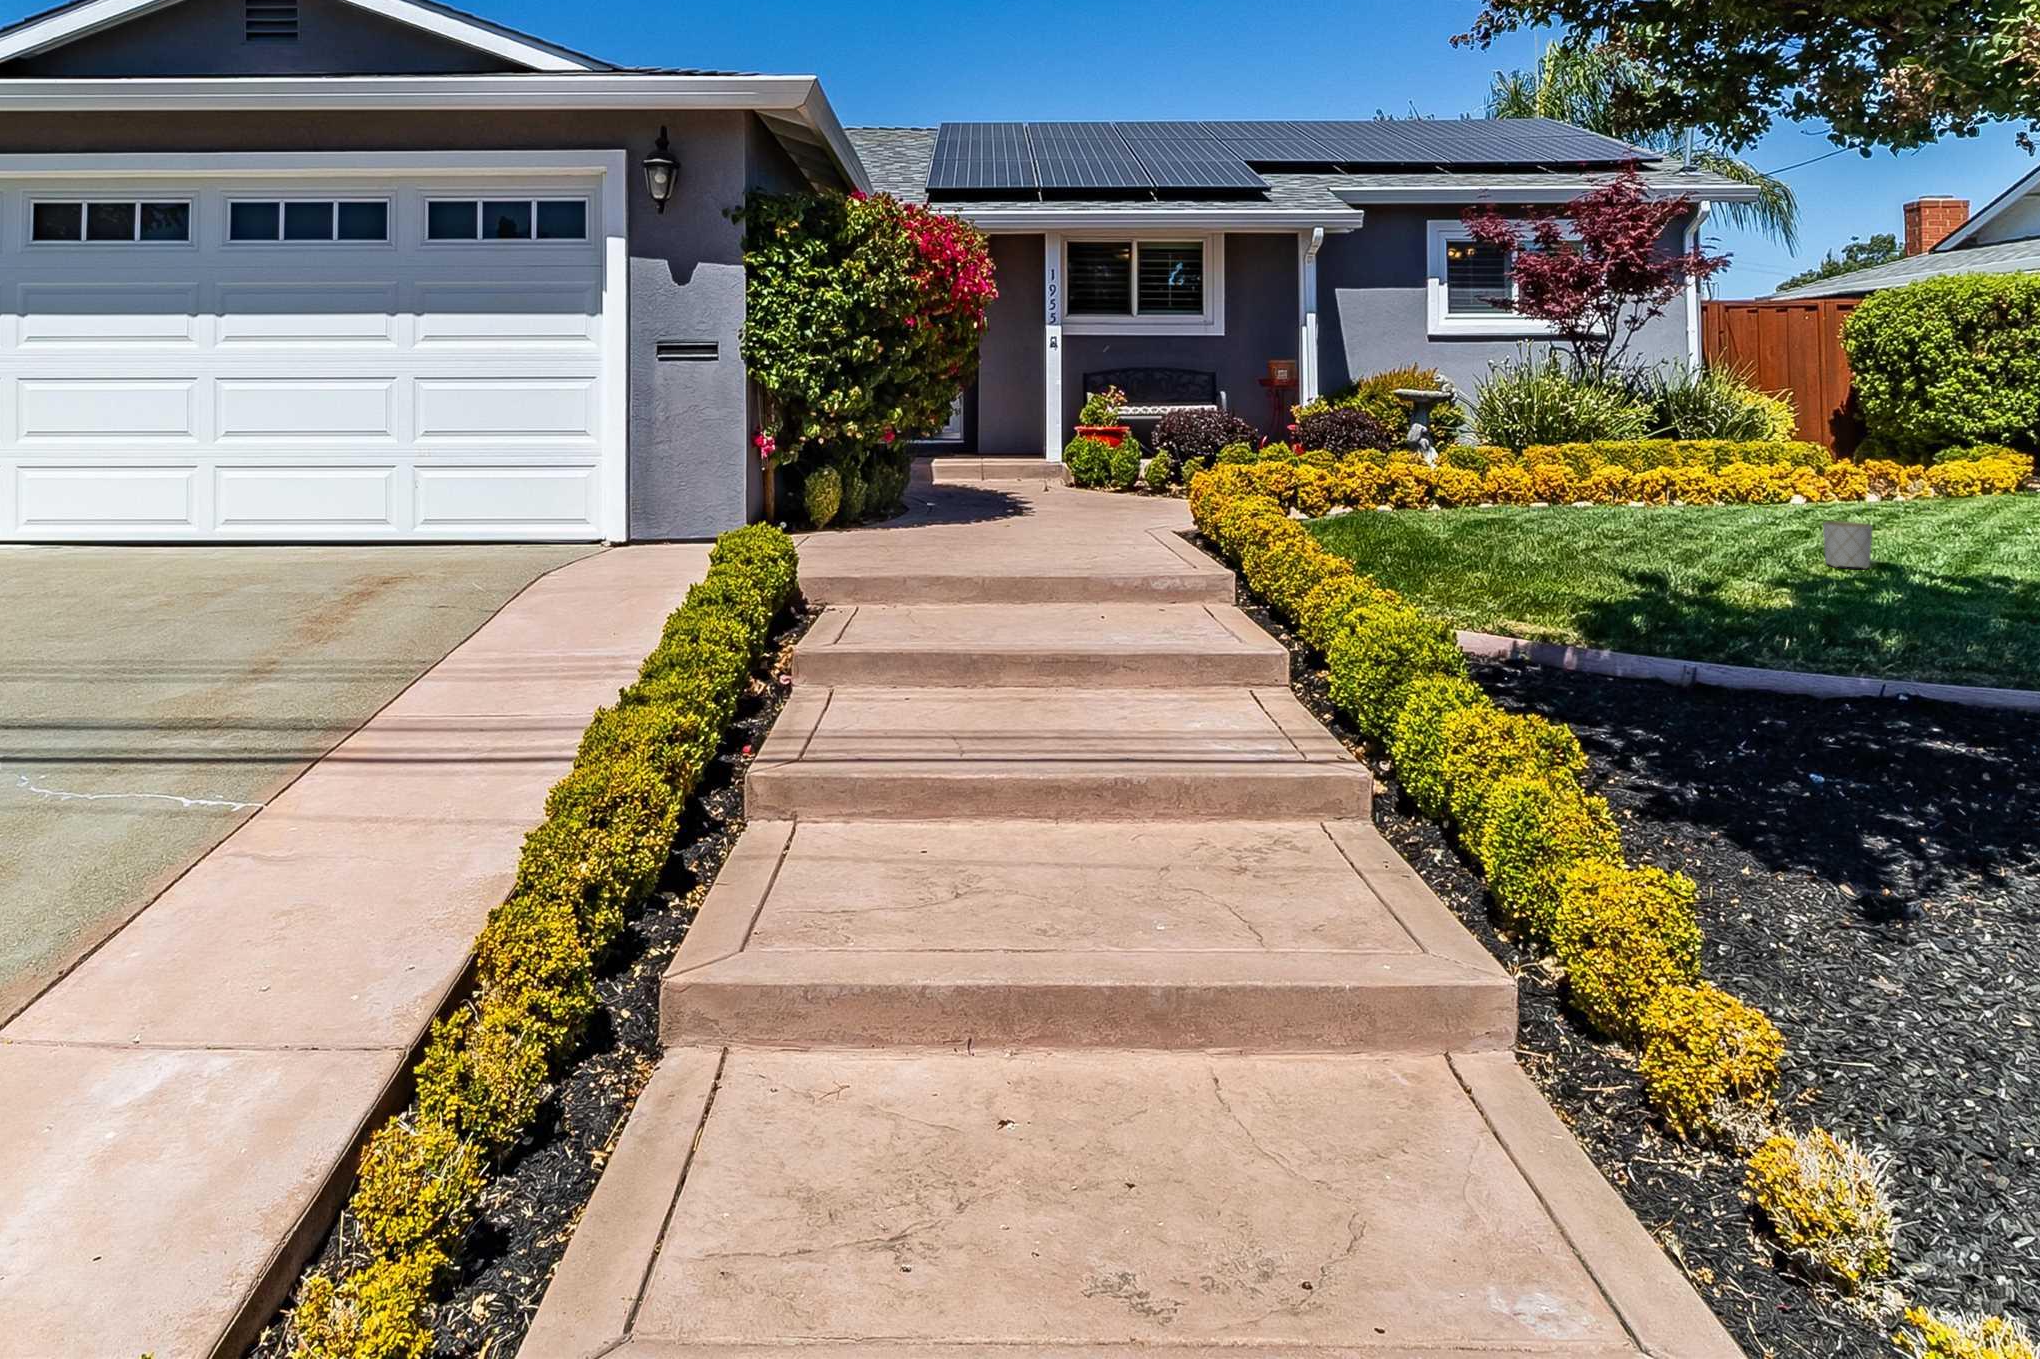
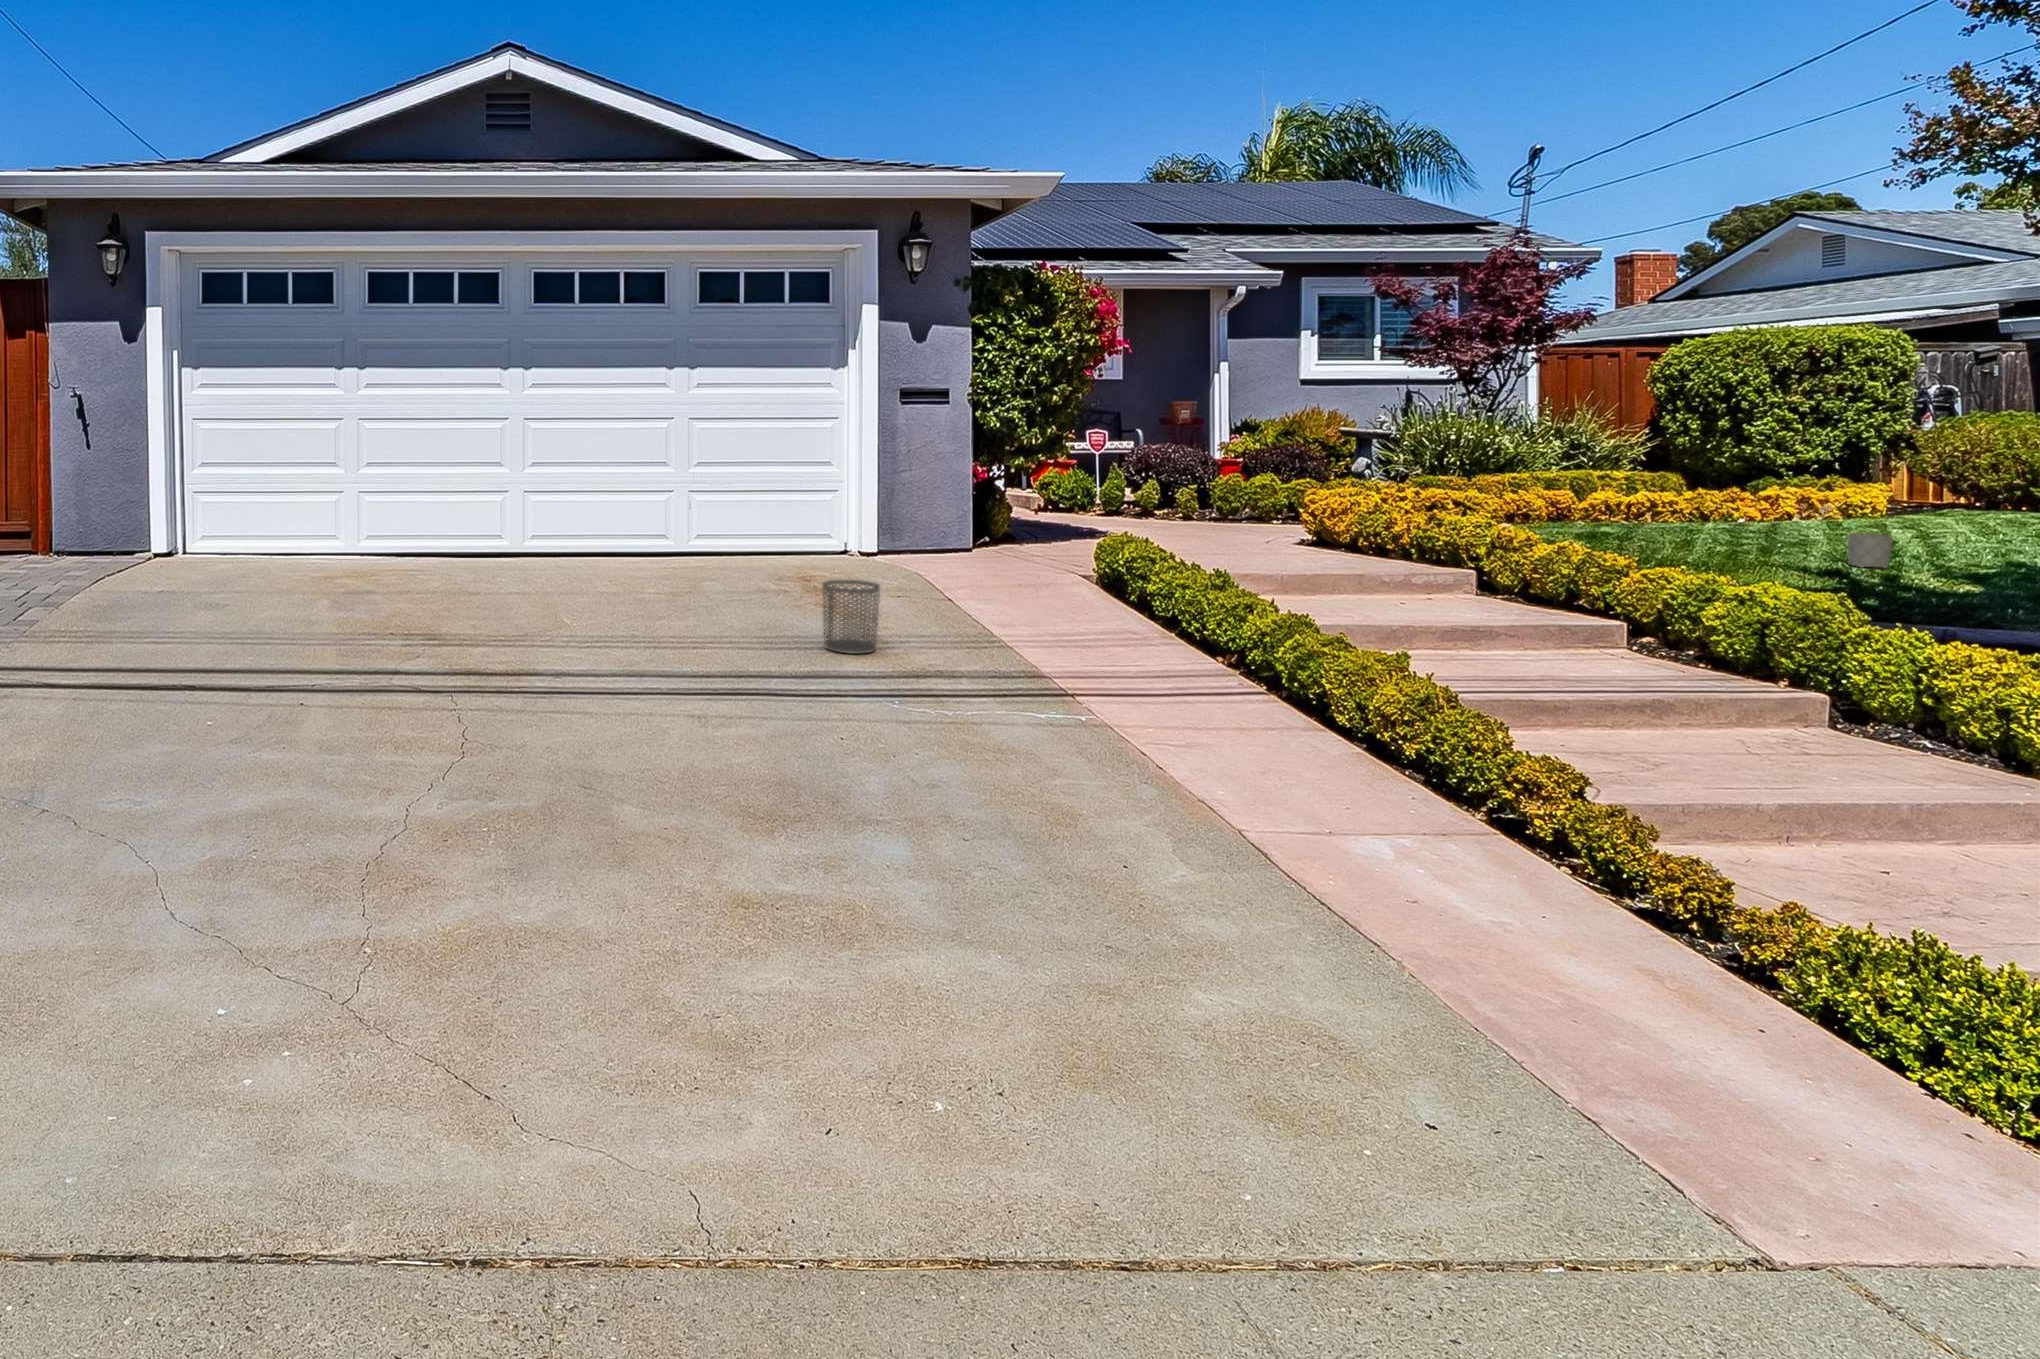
waste bin: none [139,584,225,686] -> present [822,580,880,654]

